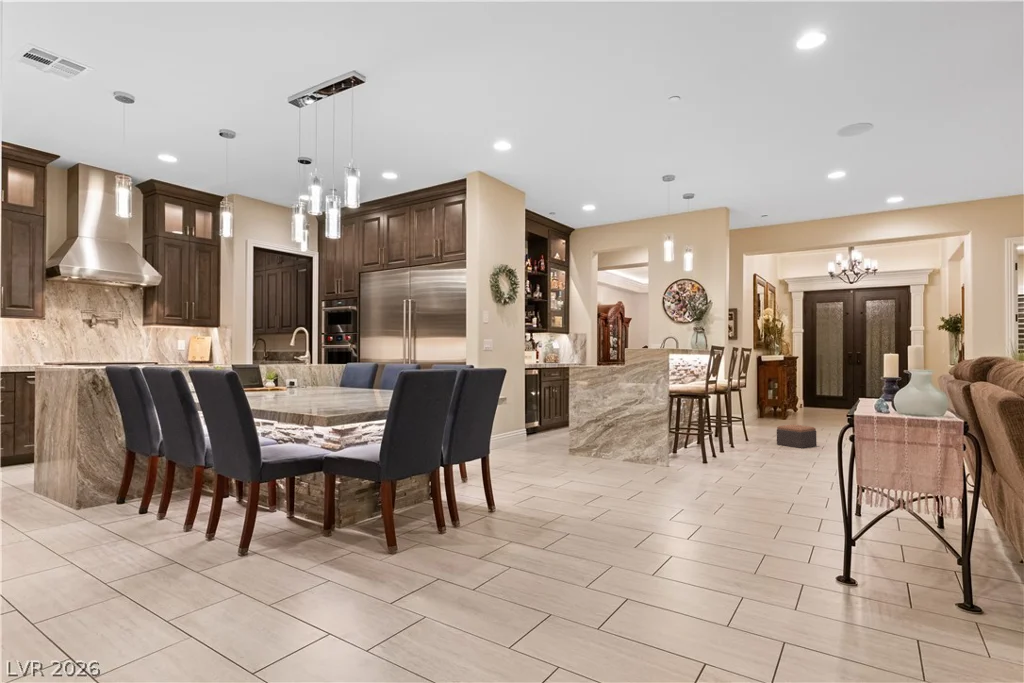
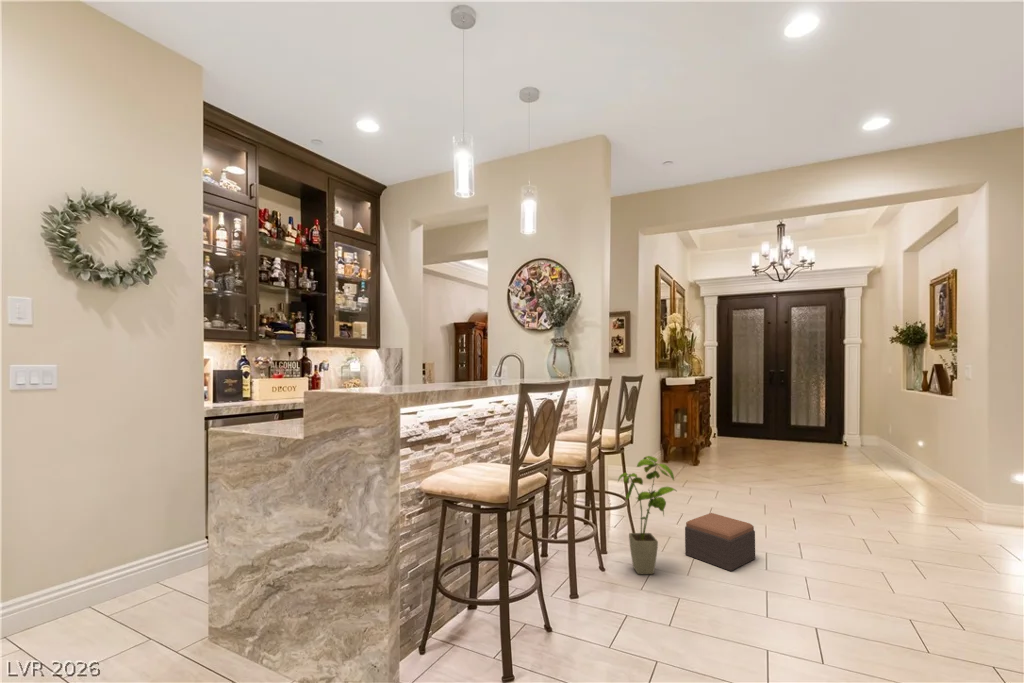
house plant: none [740,388,772,448] -> present [619,456,676,574]

